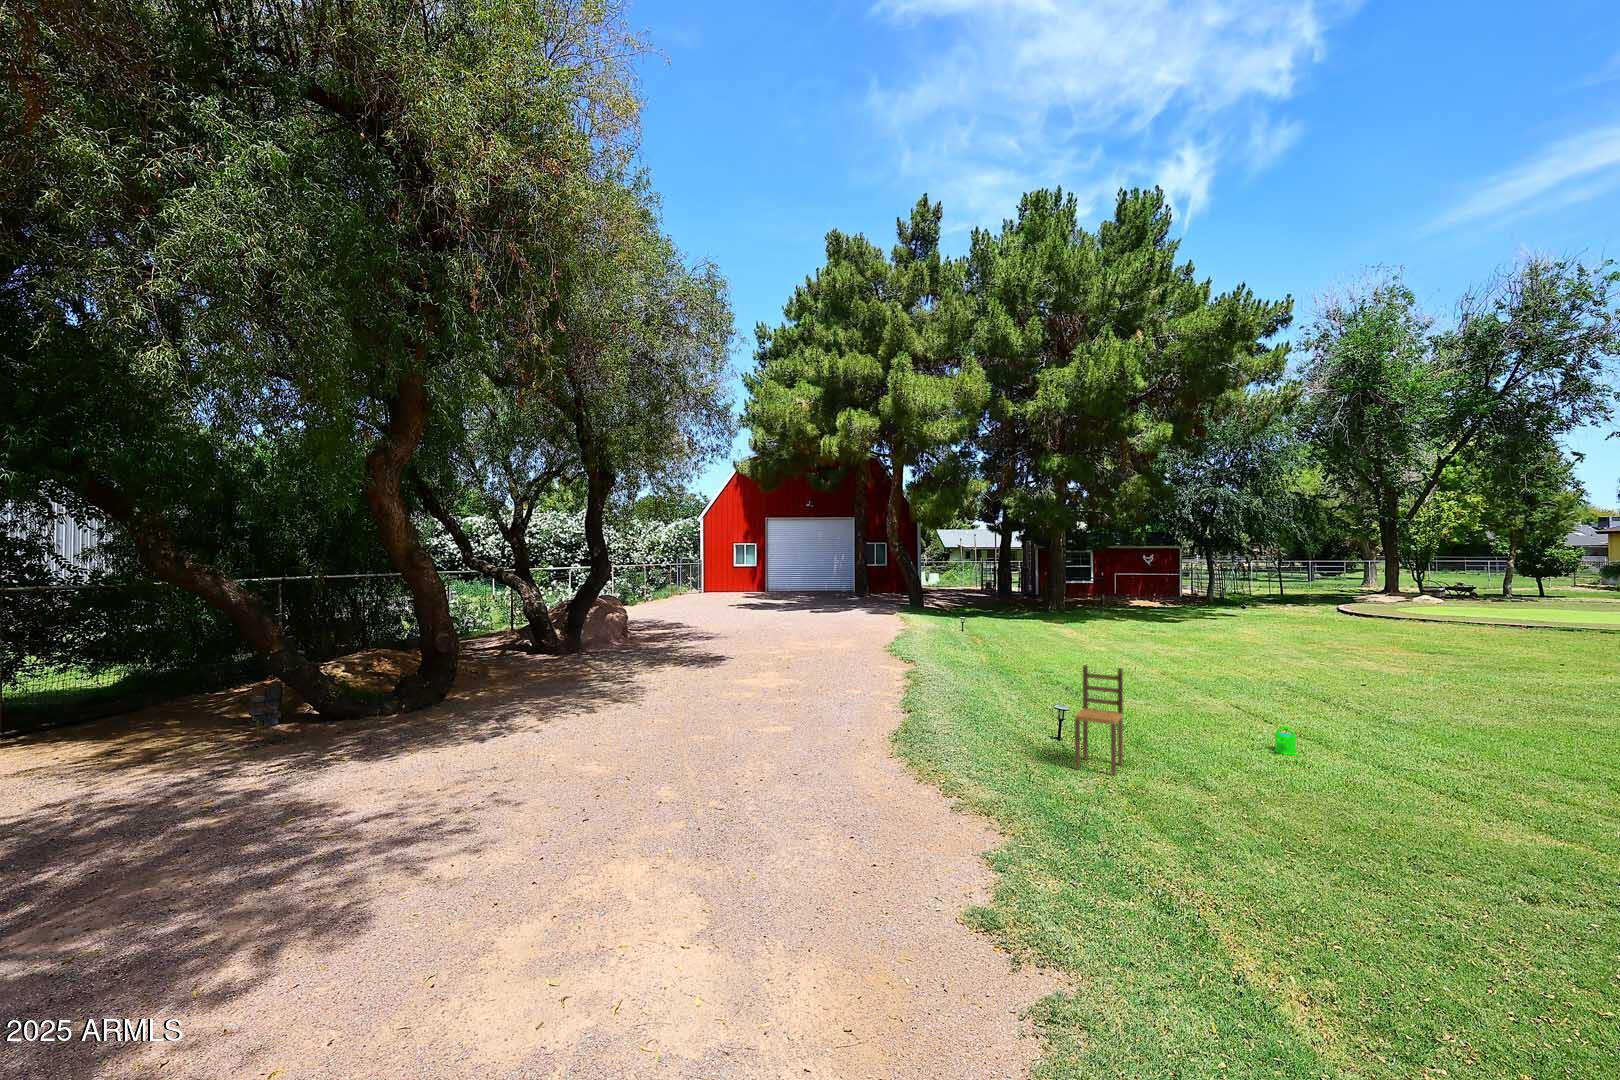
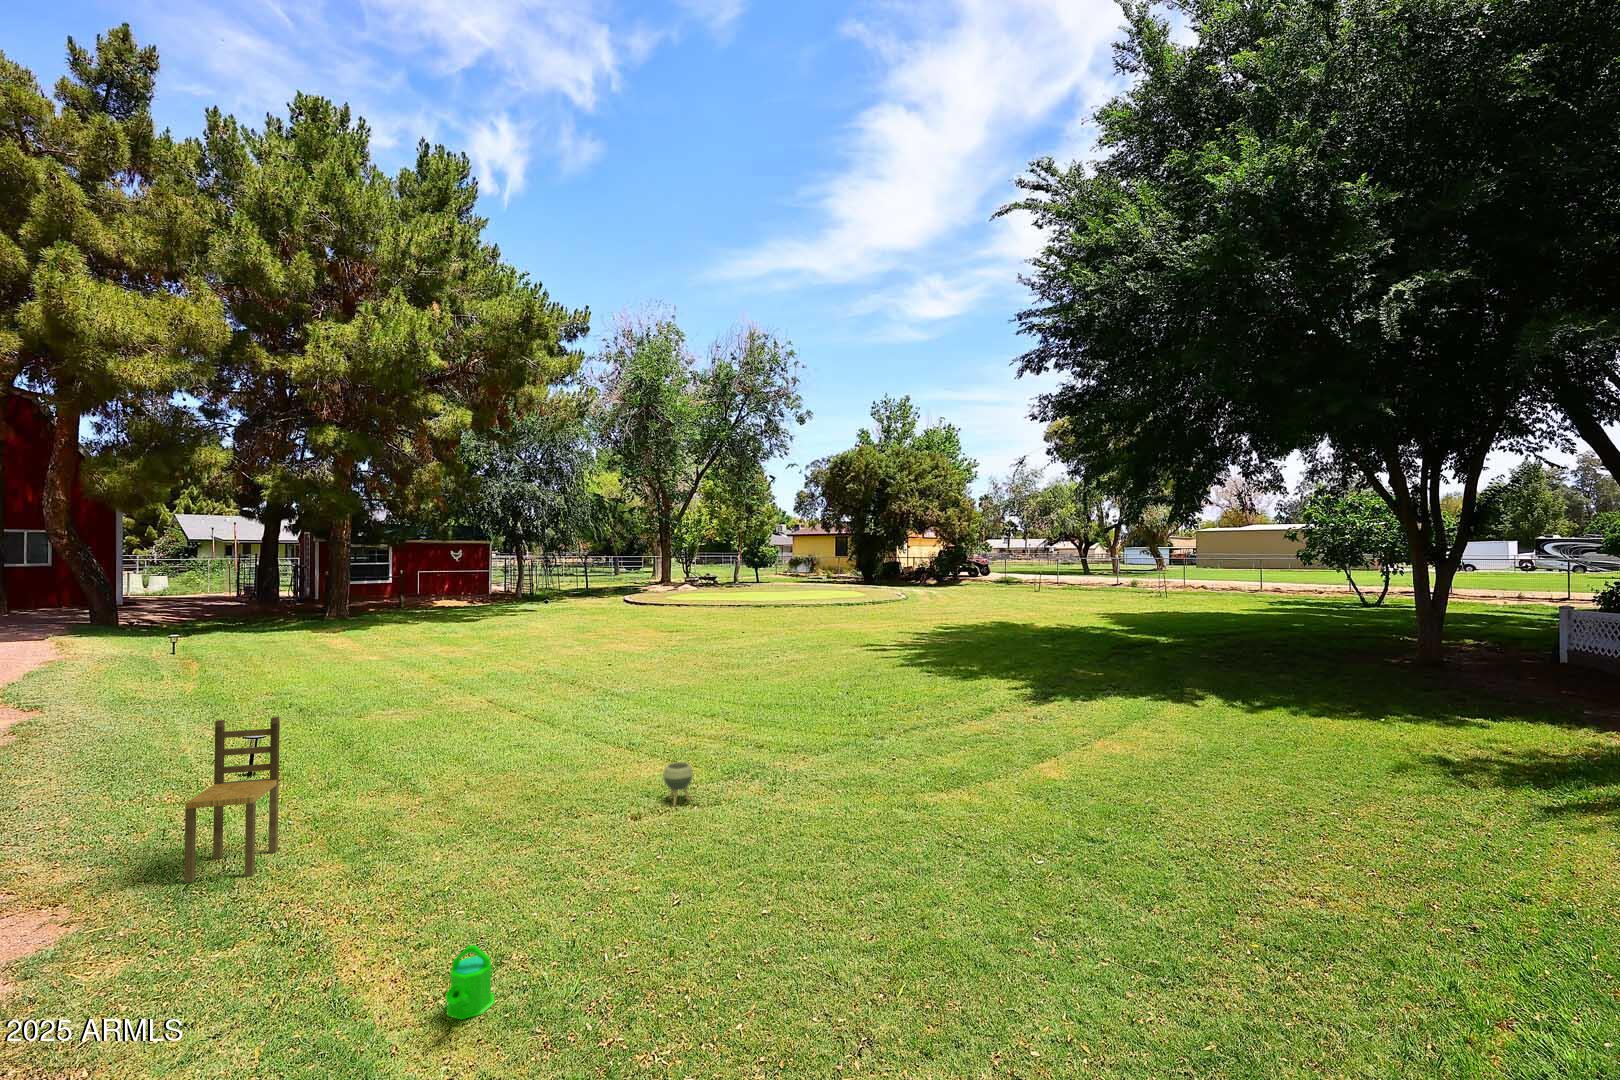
watering can: present [1275,726,1297,755] -> present [446,945,494,1019]
planter: none [1497,777,1542,824] -> present [663,762,693,806]

